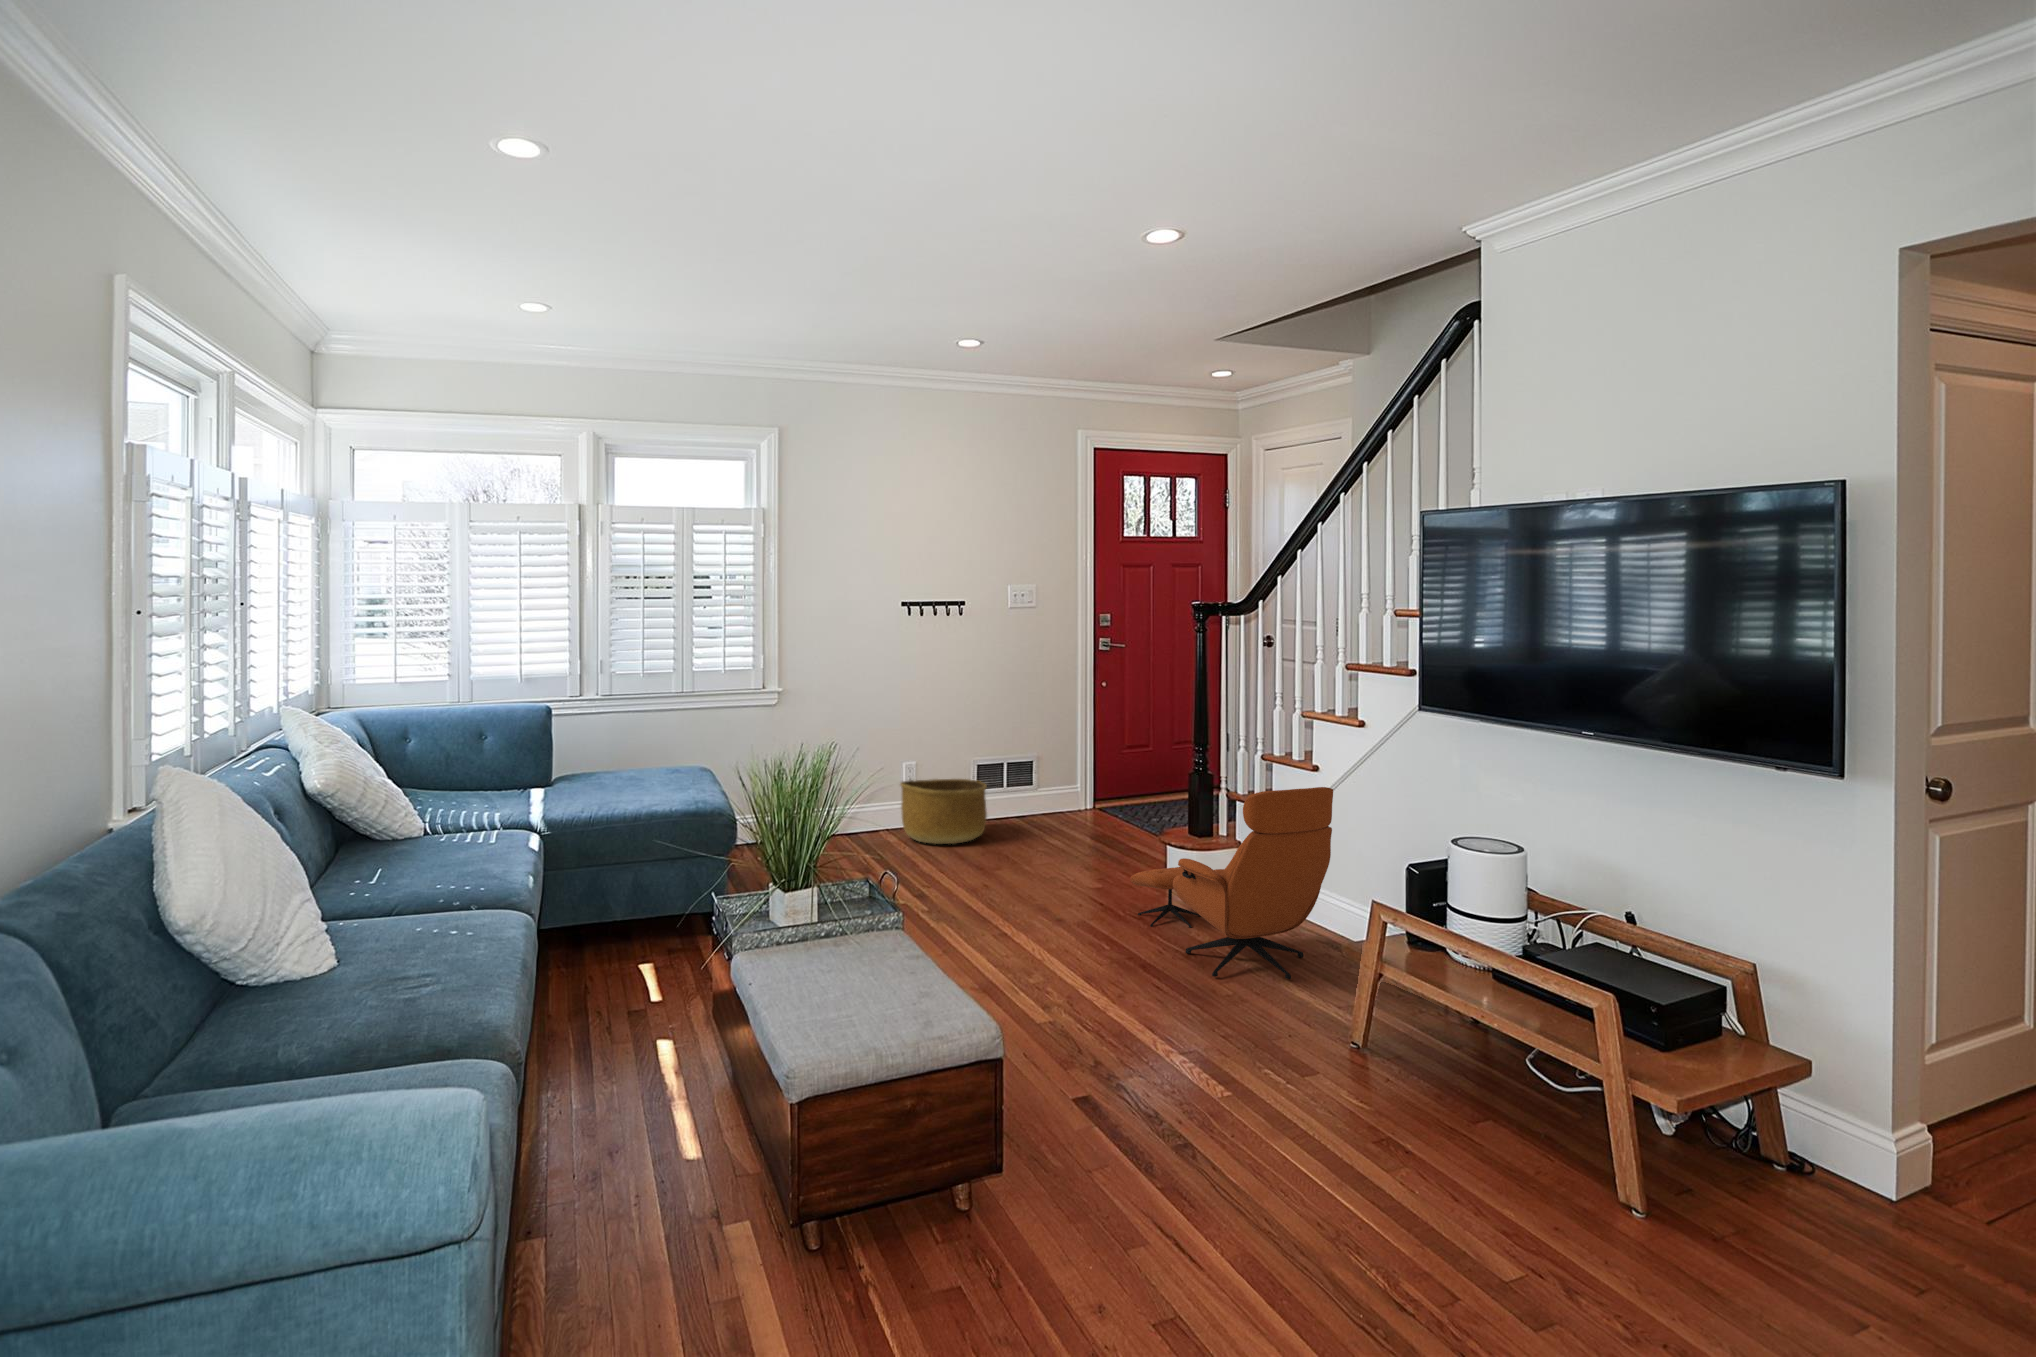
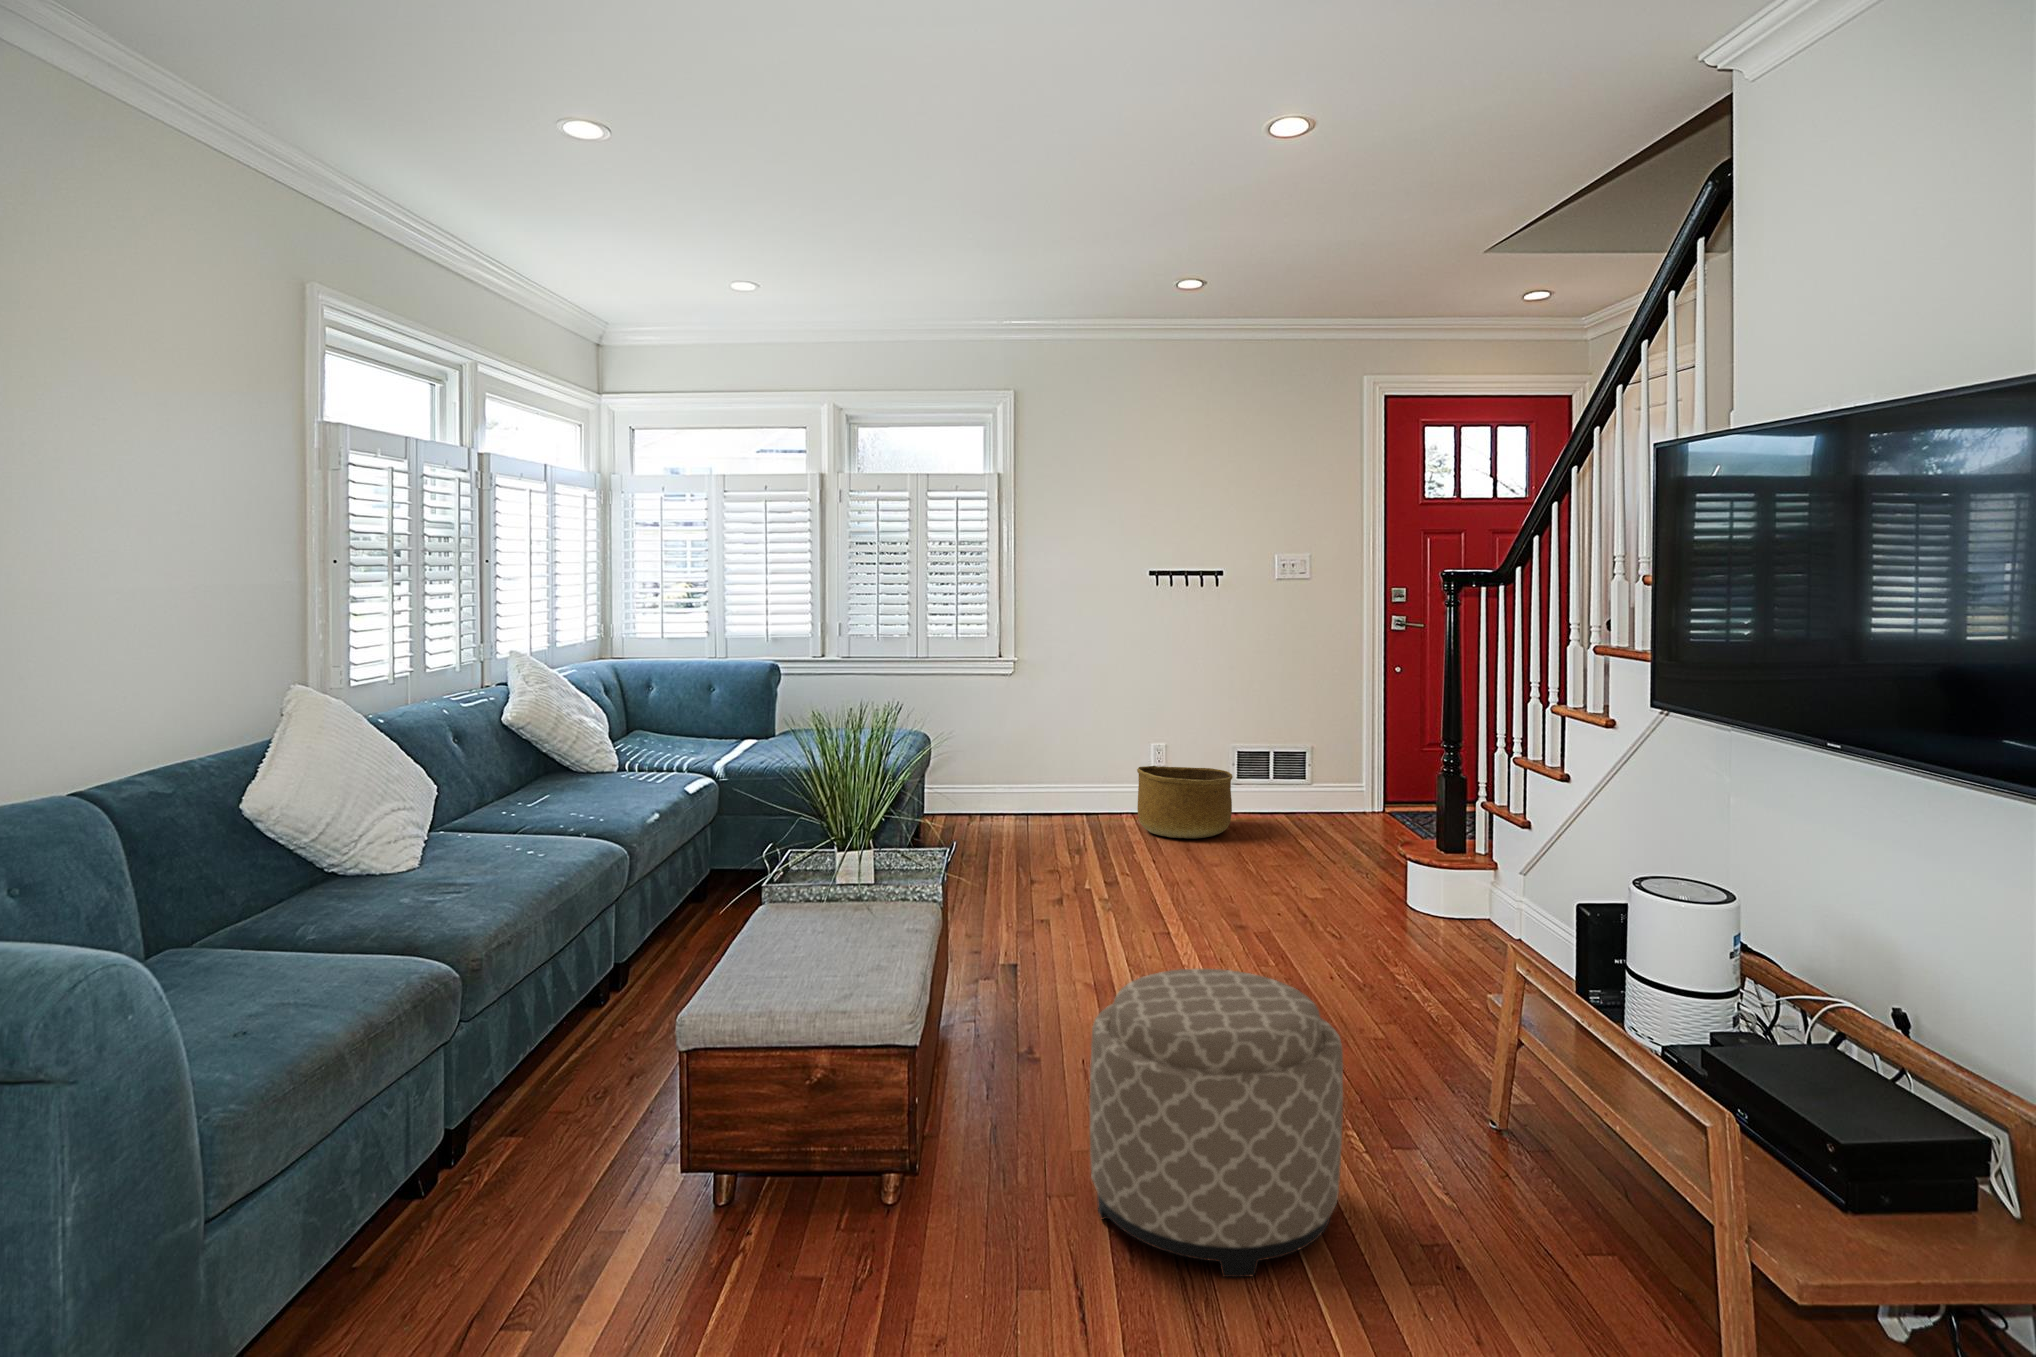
lounge chair: present [1130,787,1333,979] -> none [1326,789,1534,1030]
ottoman: none [1126,956,1331,1203] -> present [1090,969,1343,1277]

